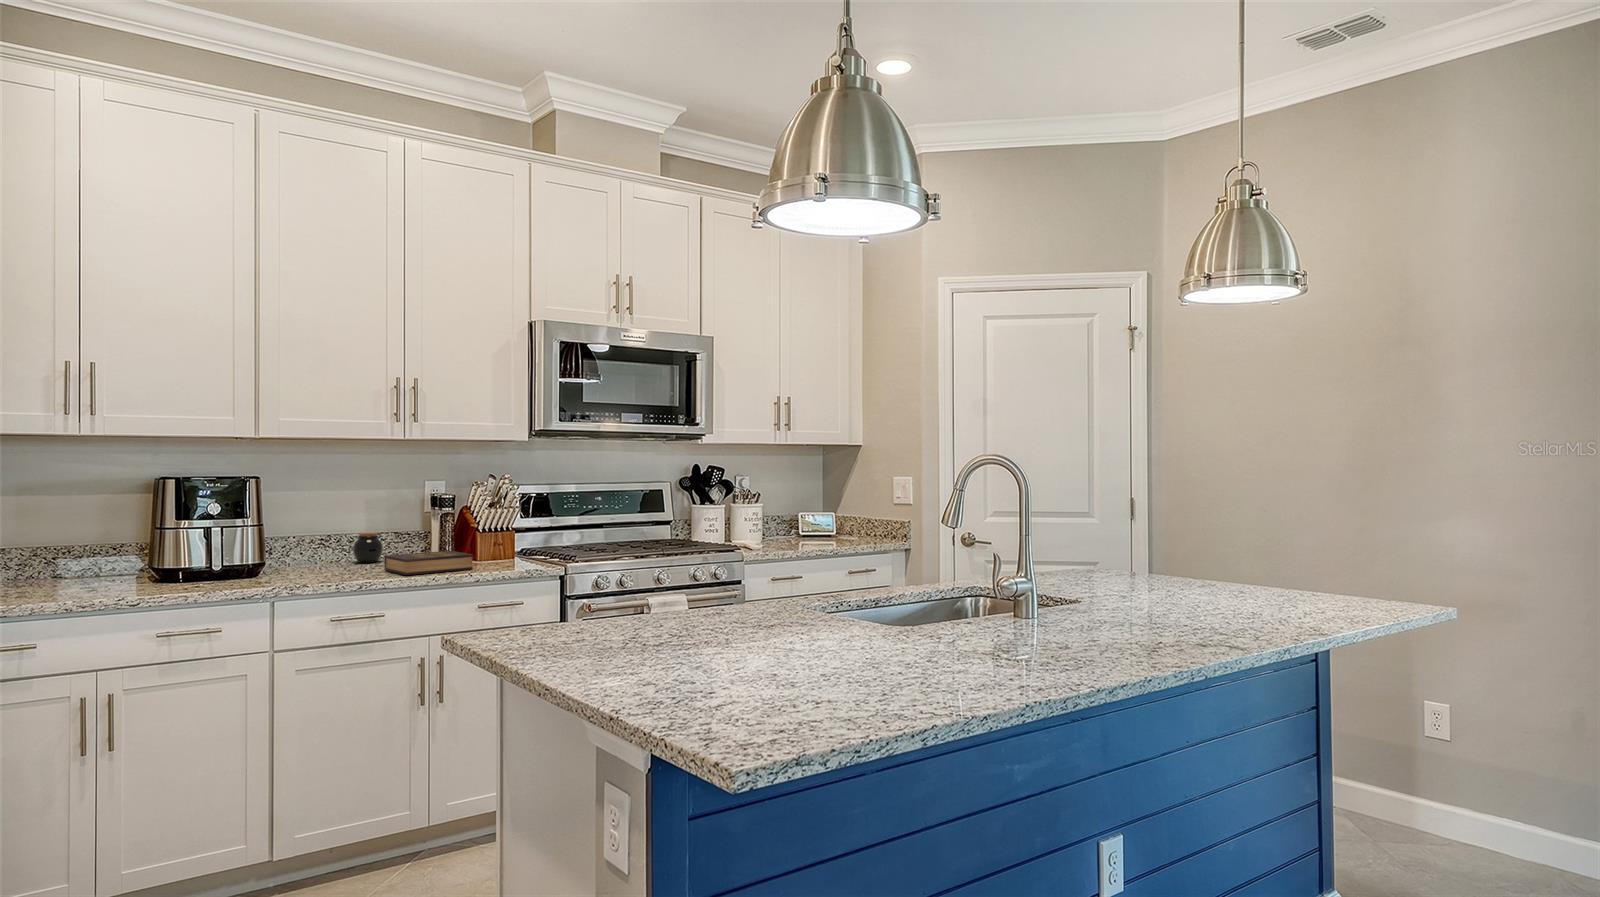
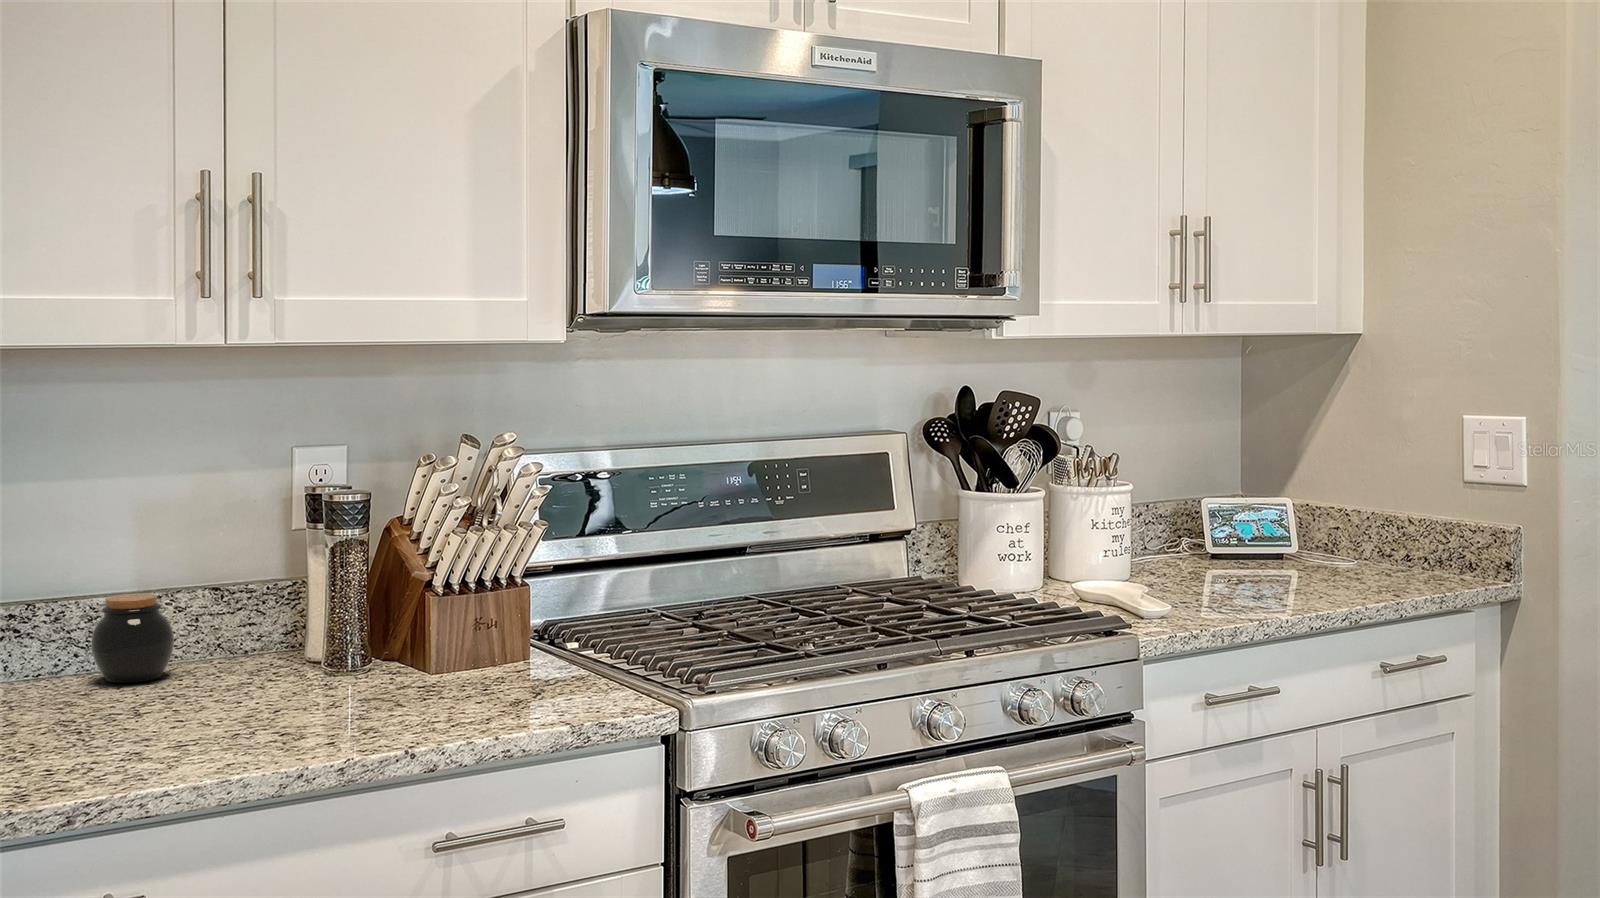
hardback book: present [385,551,473,575] -> none [161,653,417,752]

